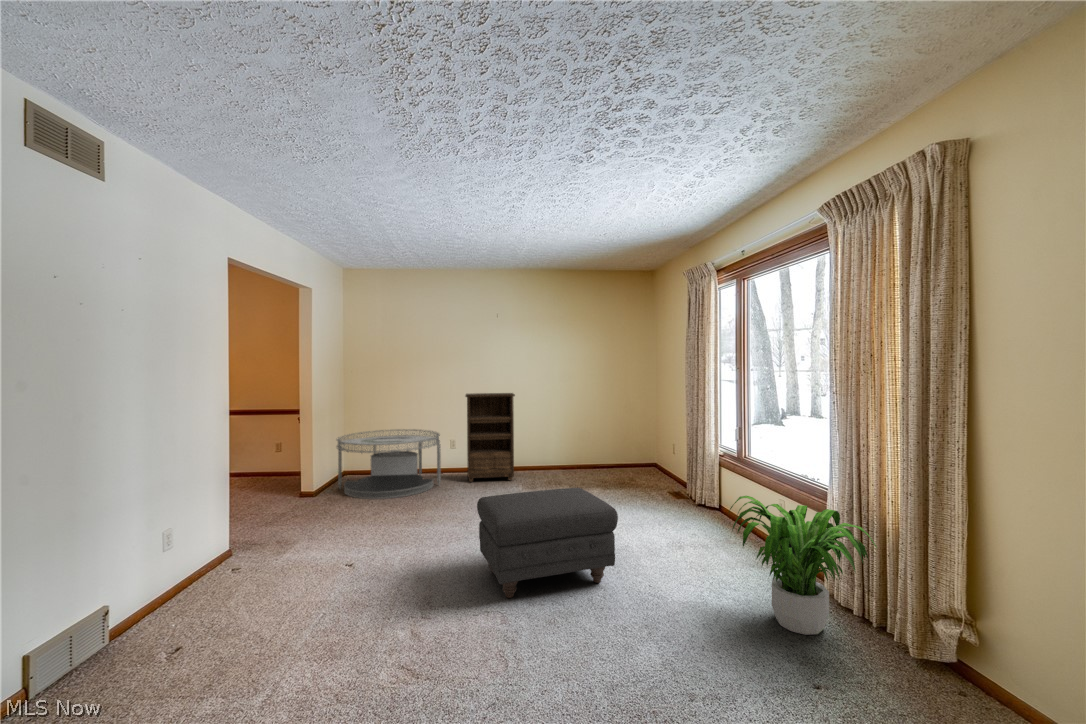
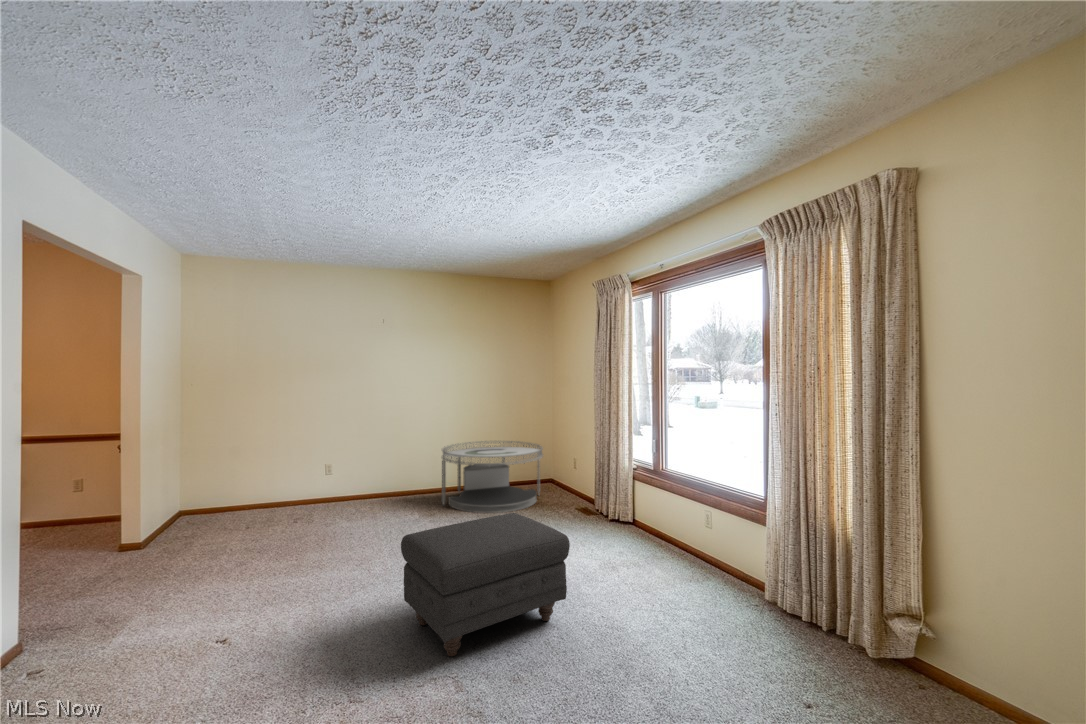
bookshelf: present [466,393,515,482] -> none [351,407,411,511]
coffee table: present [337,429,441,499] -> present [442,441,543,513]
potted plant: present [730,496,877,635] -> none [682,510,842,650]

